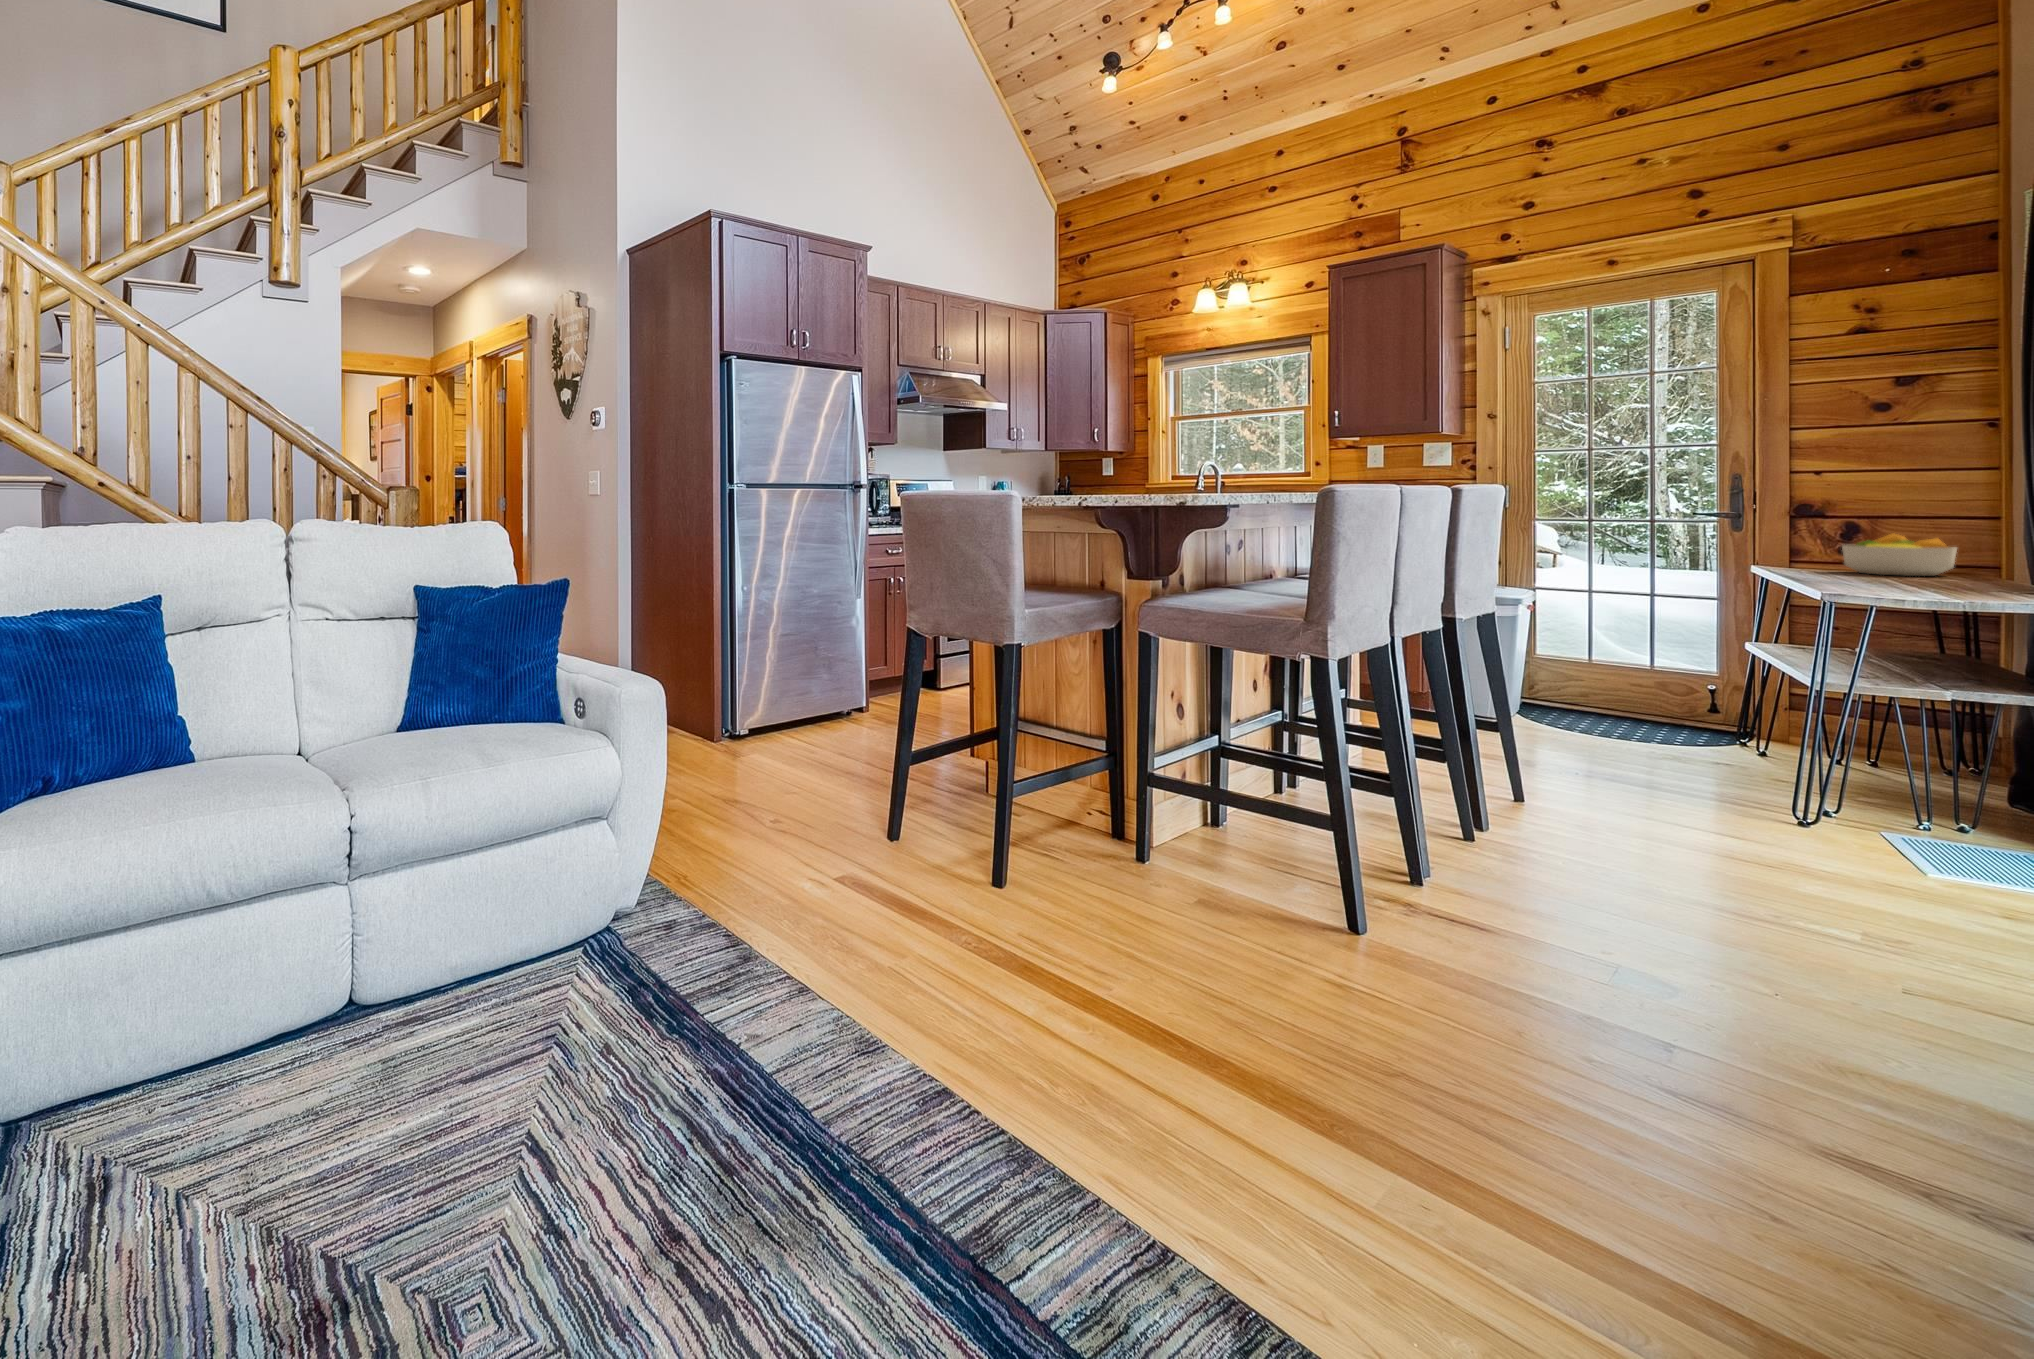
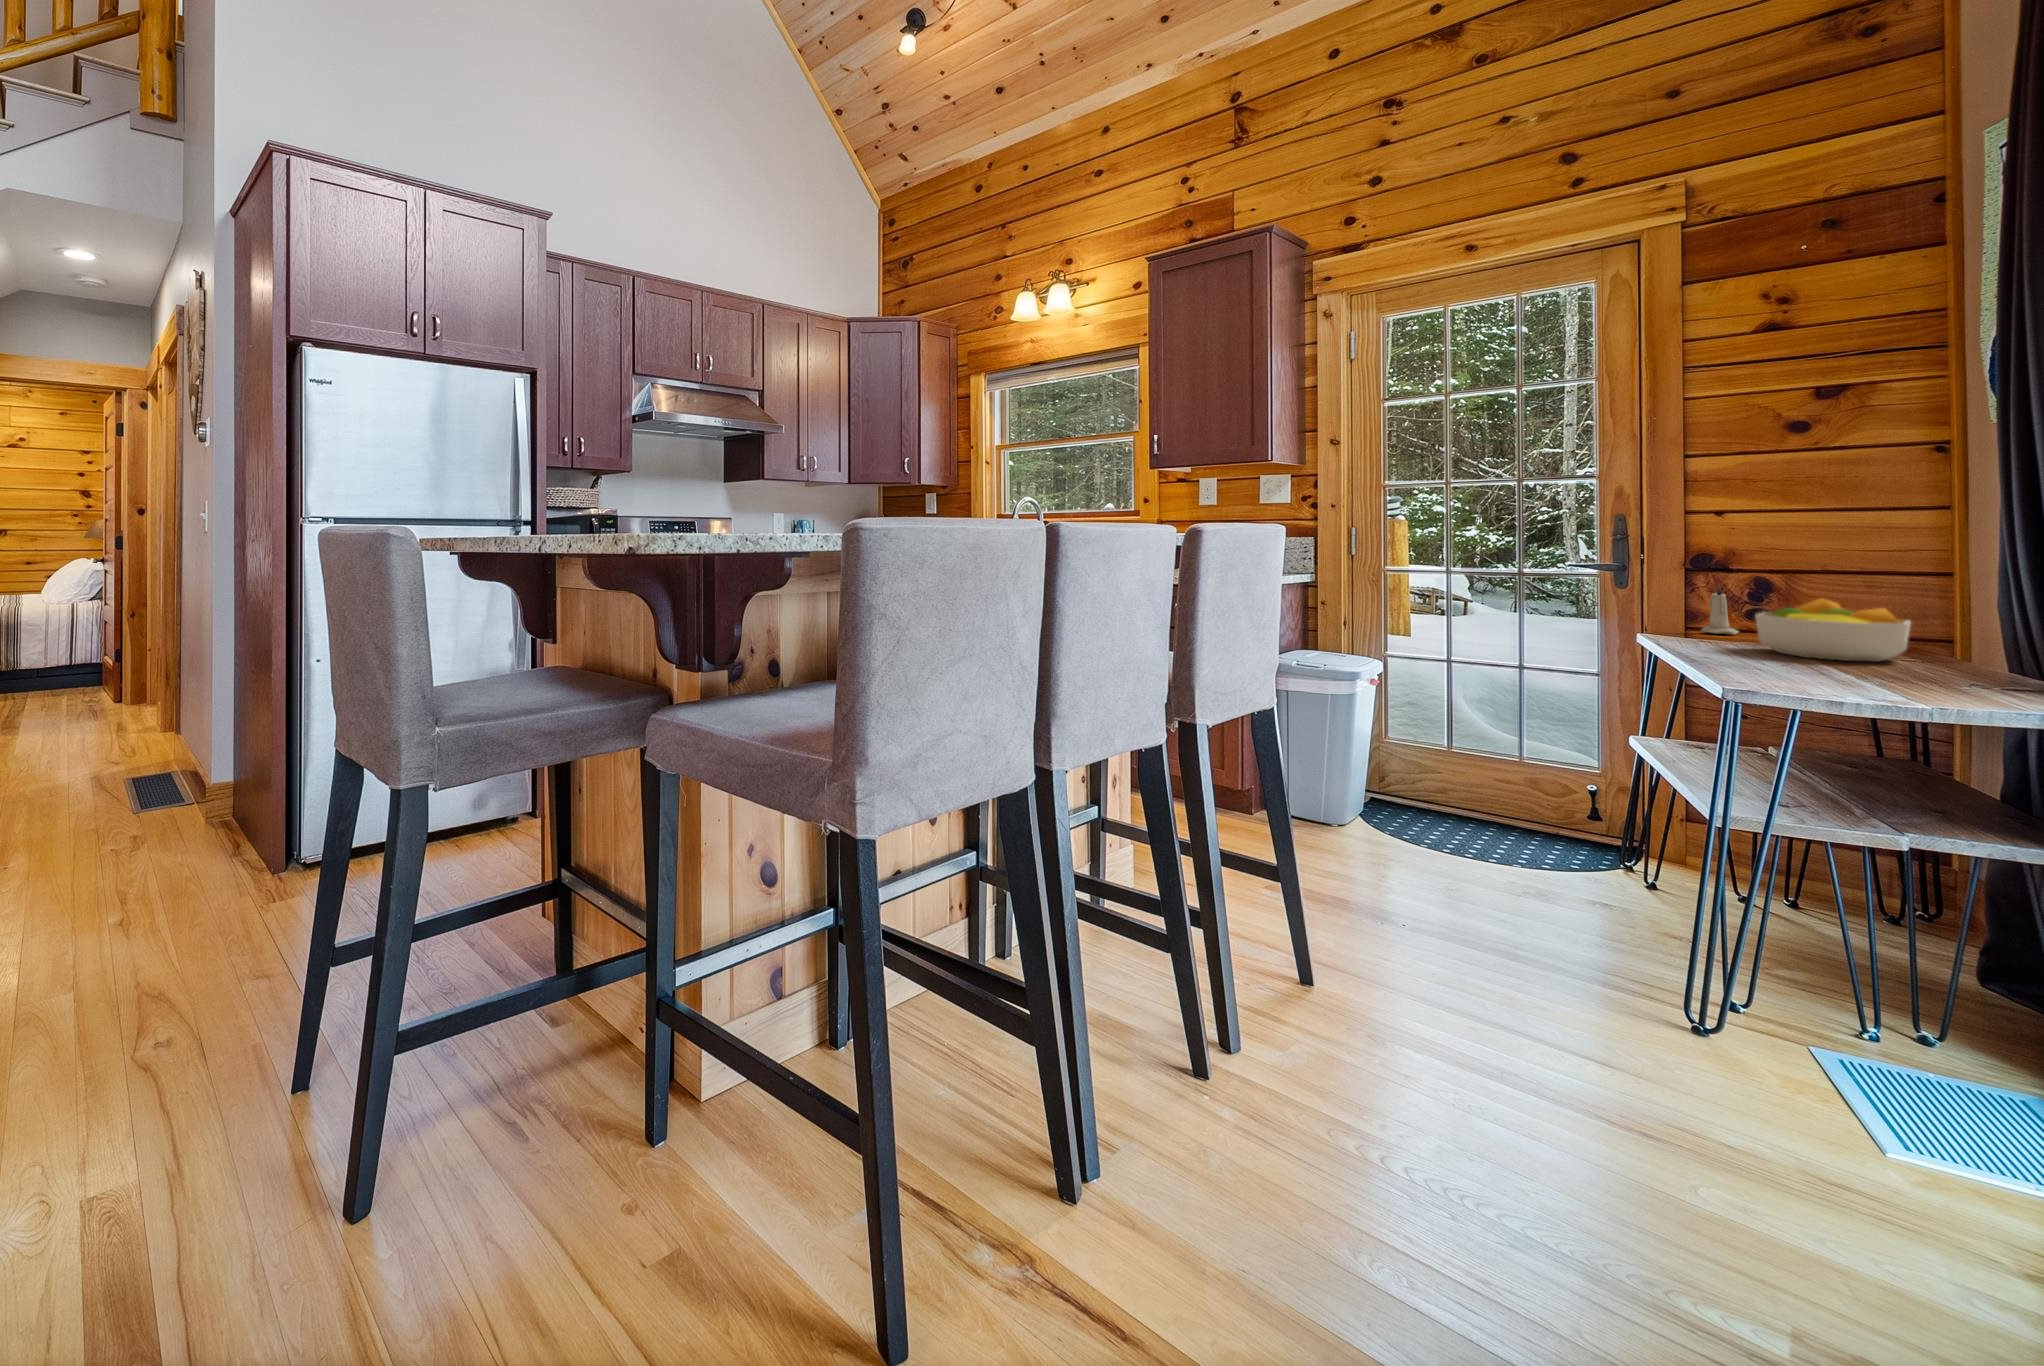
candle: none [1802,527,1832,565] -> present [1701,584,1739,634]

